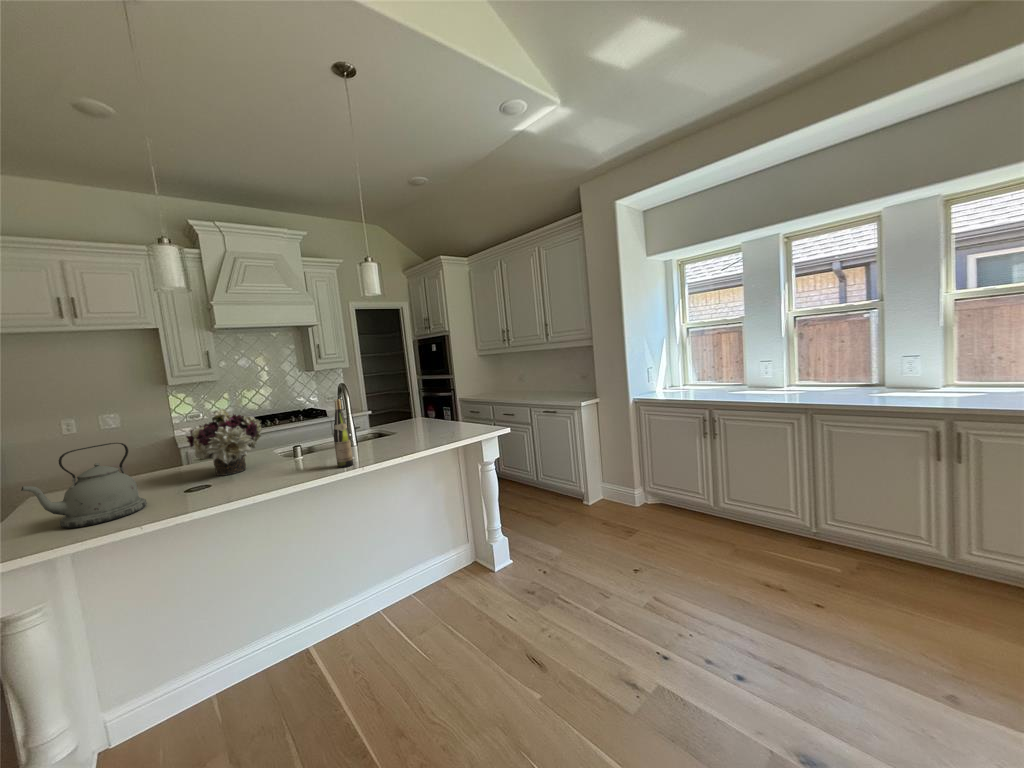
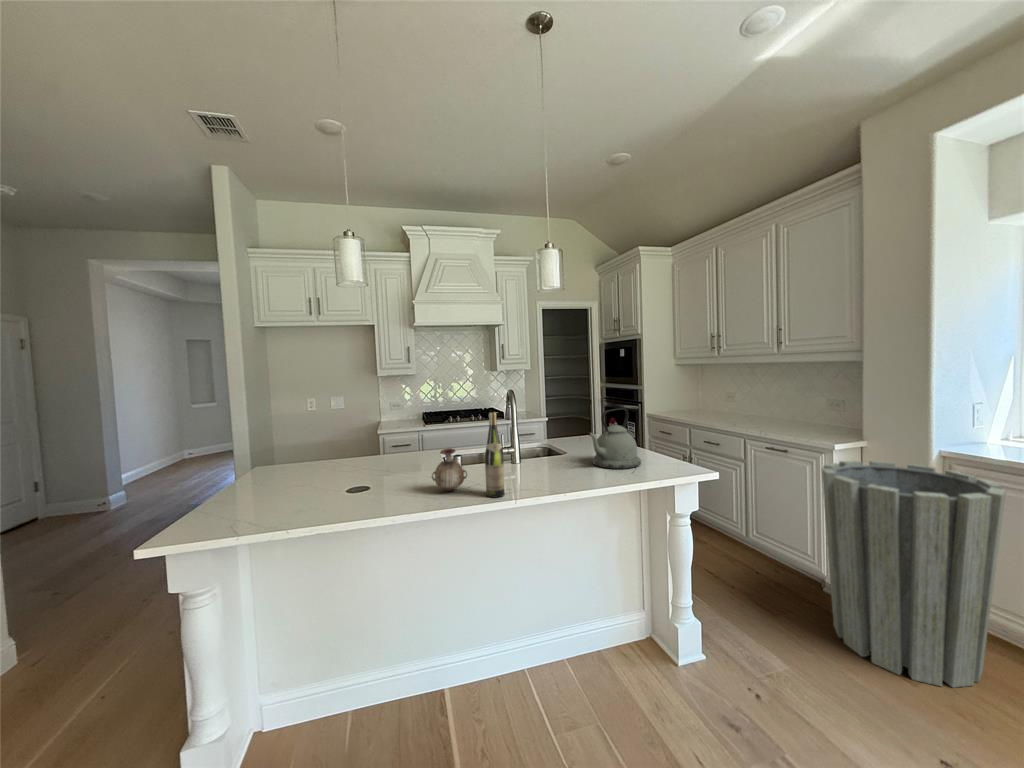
flower arrangement: present [186,409,262,476] -> none [357,406,422,479]
trash can: none [573,409,657,537] -> present [822,461,1005,687]
vase: none [284,435,317,471] -> present [432,448,467,491]
kettle: present [21,443,147,528] -> present [589,408,641,469]

